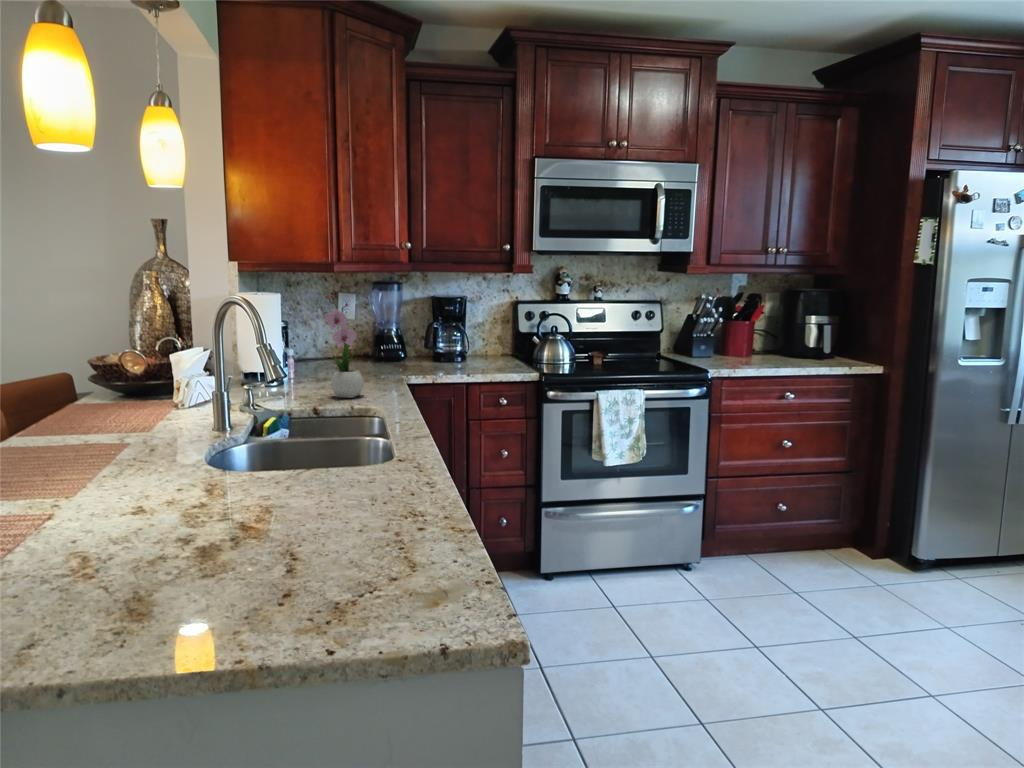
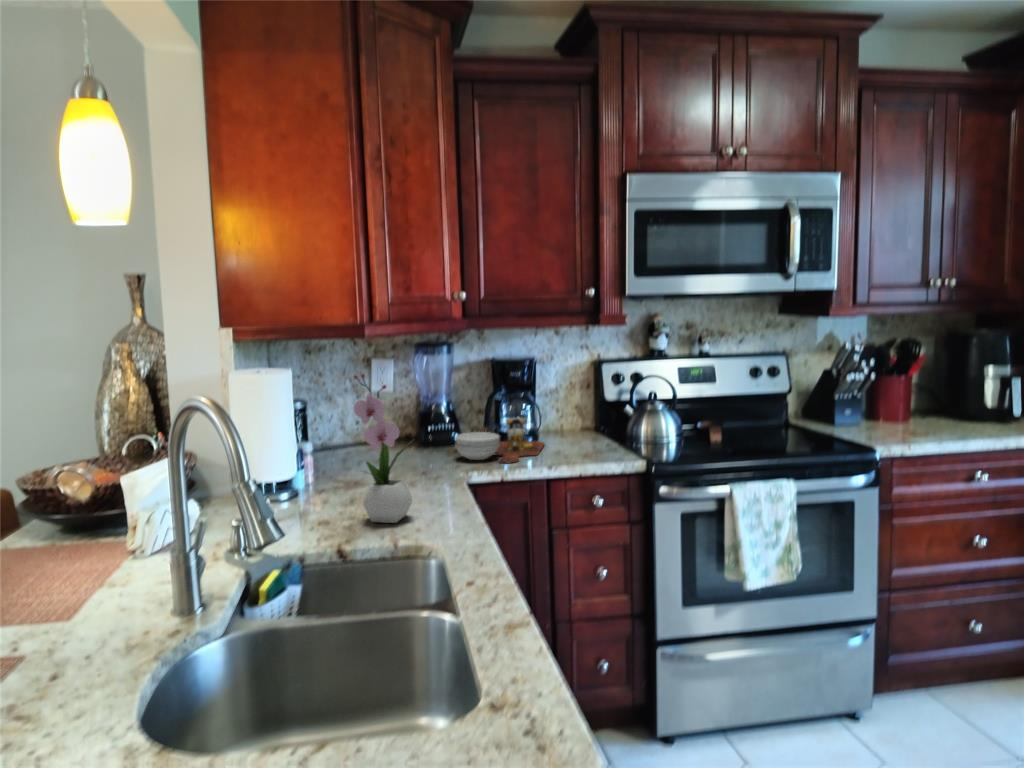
cutting board: none [400,337,470,372] -> present [455,417,545,463]

